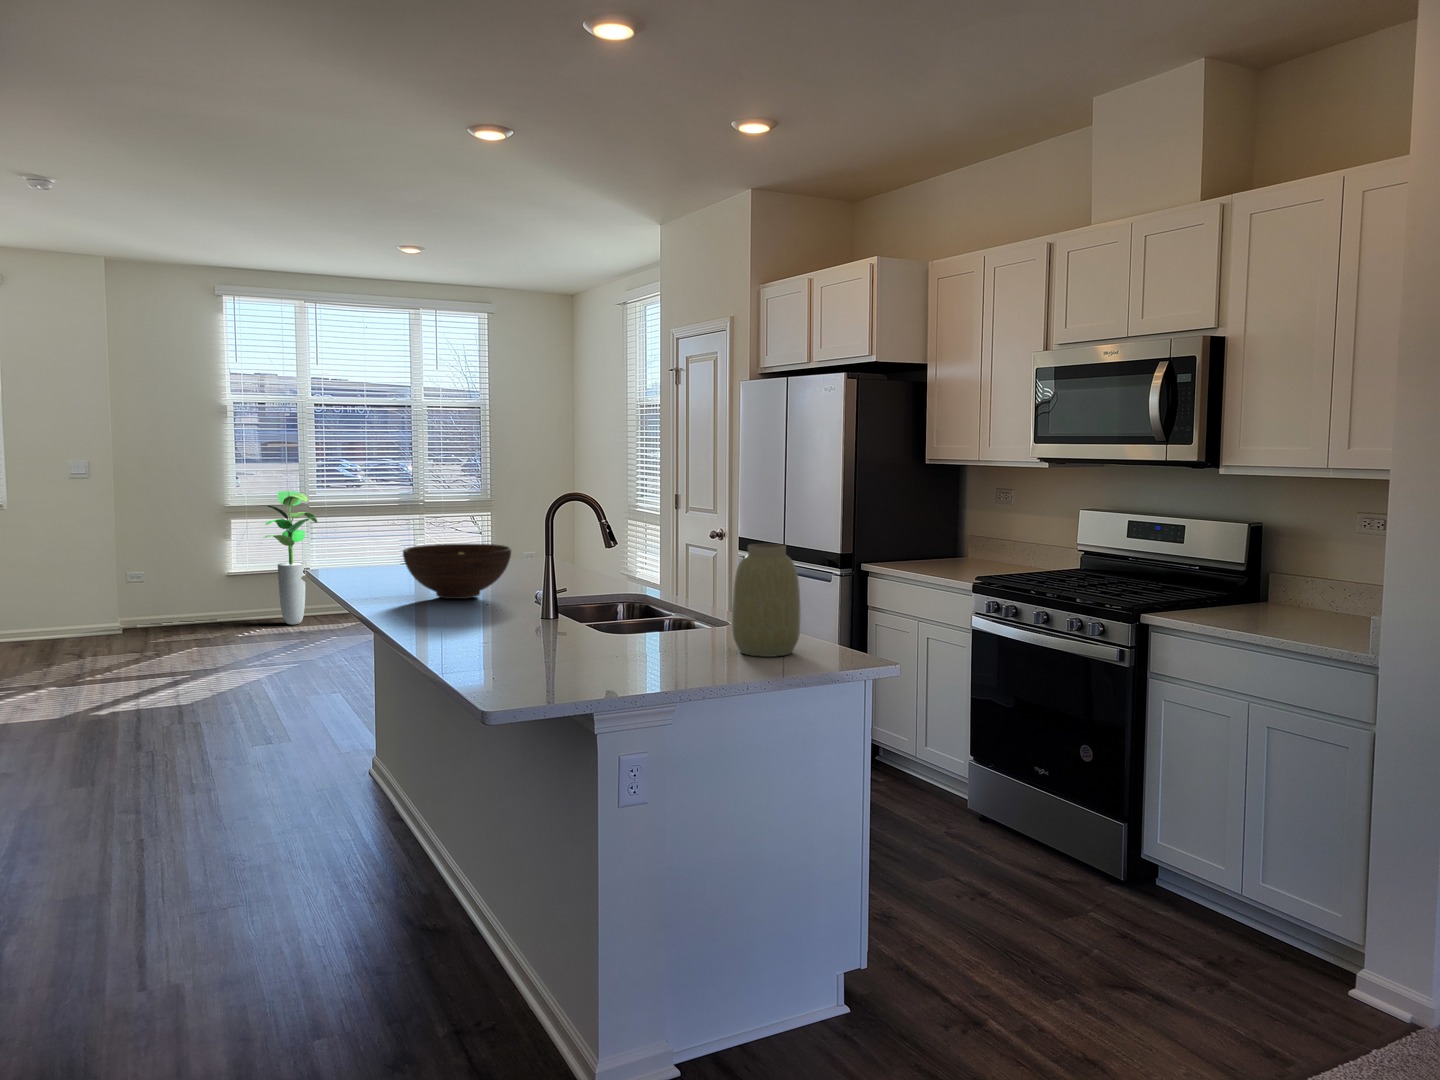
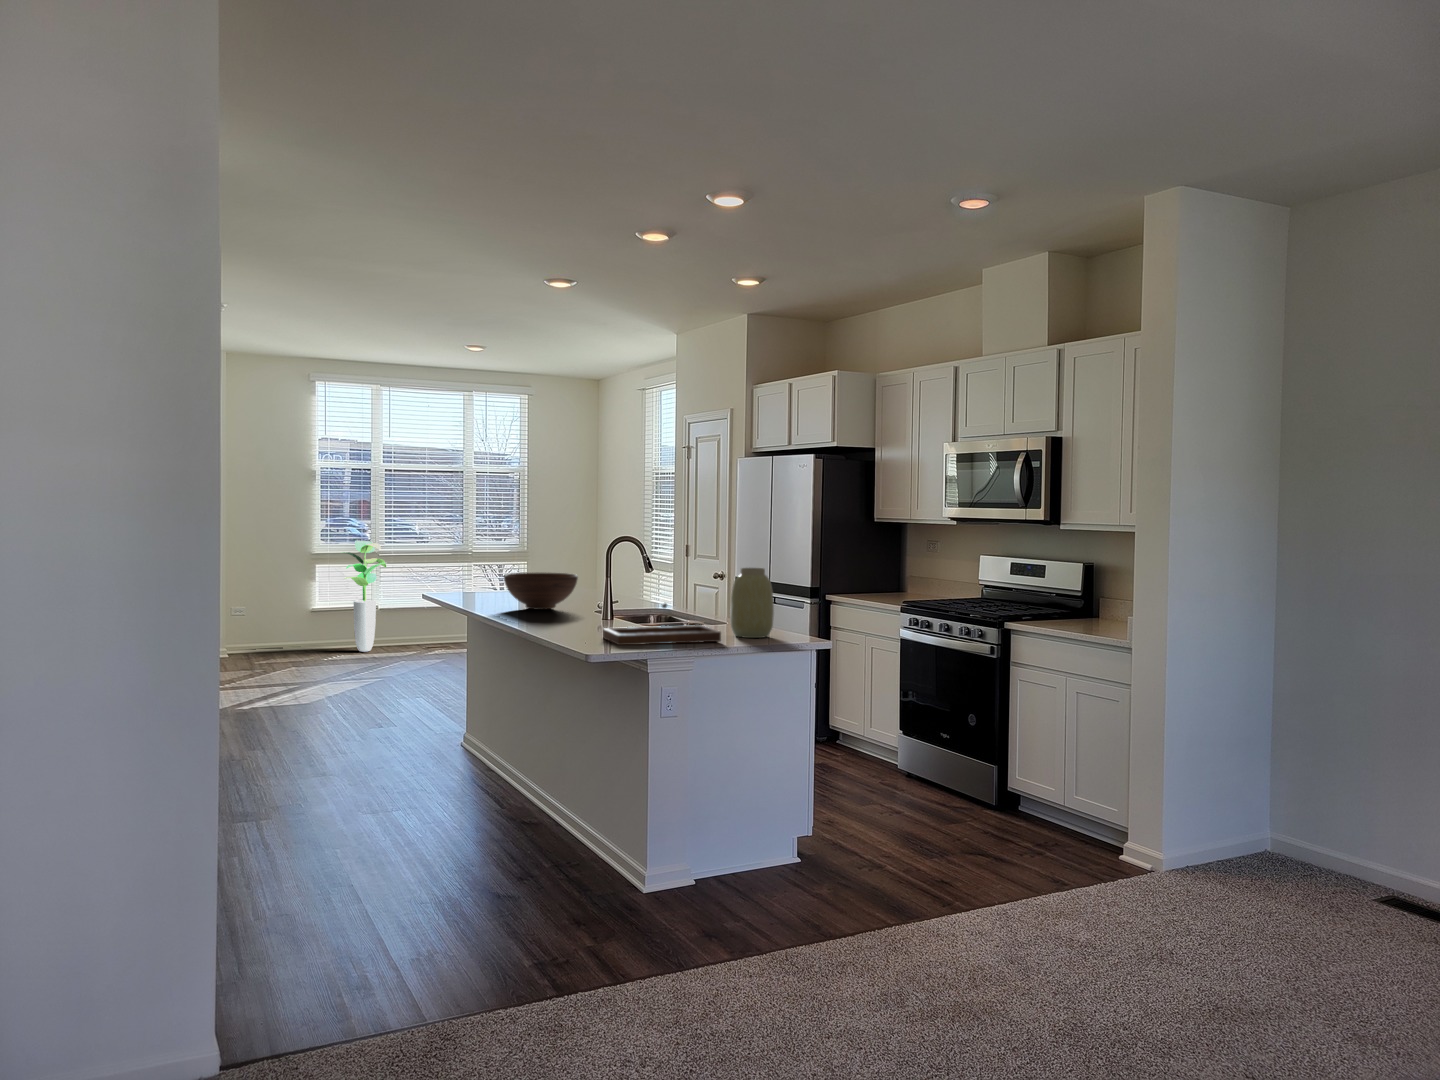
tray: none [526,605,717,683] -> present [603,603,721,645]

